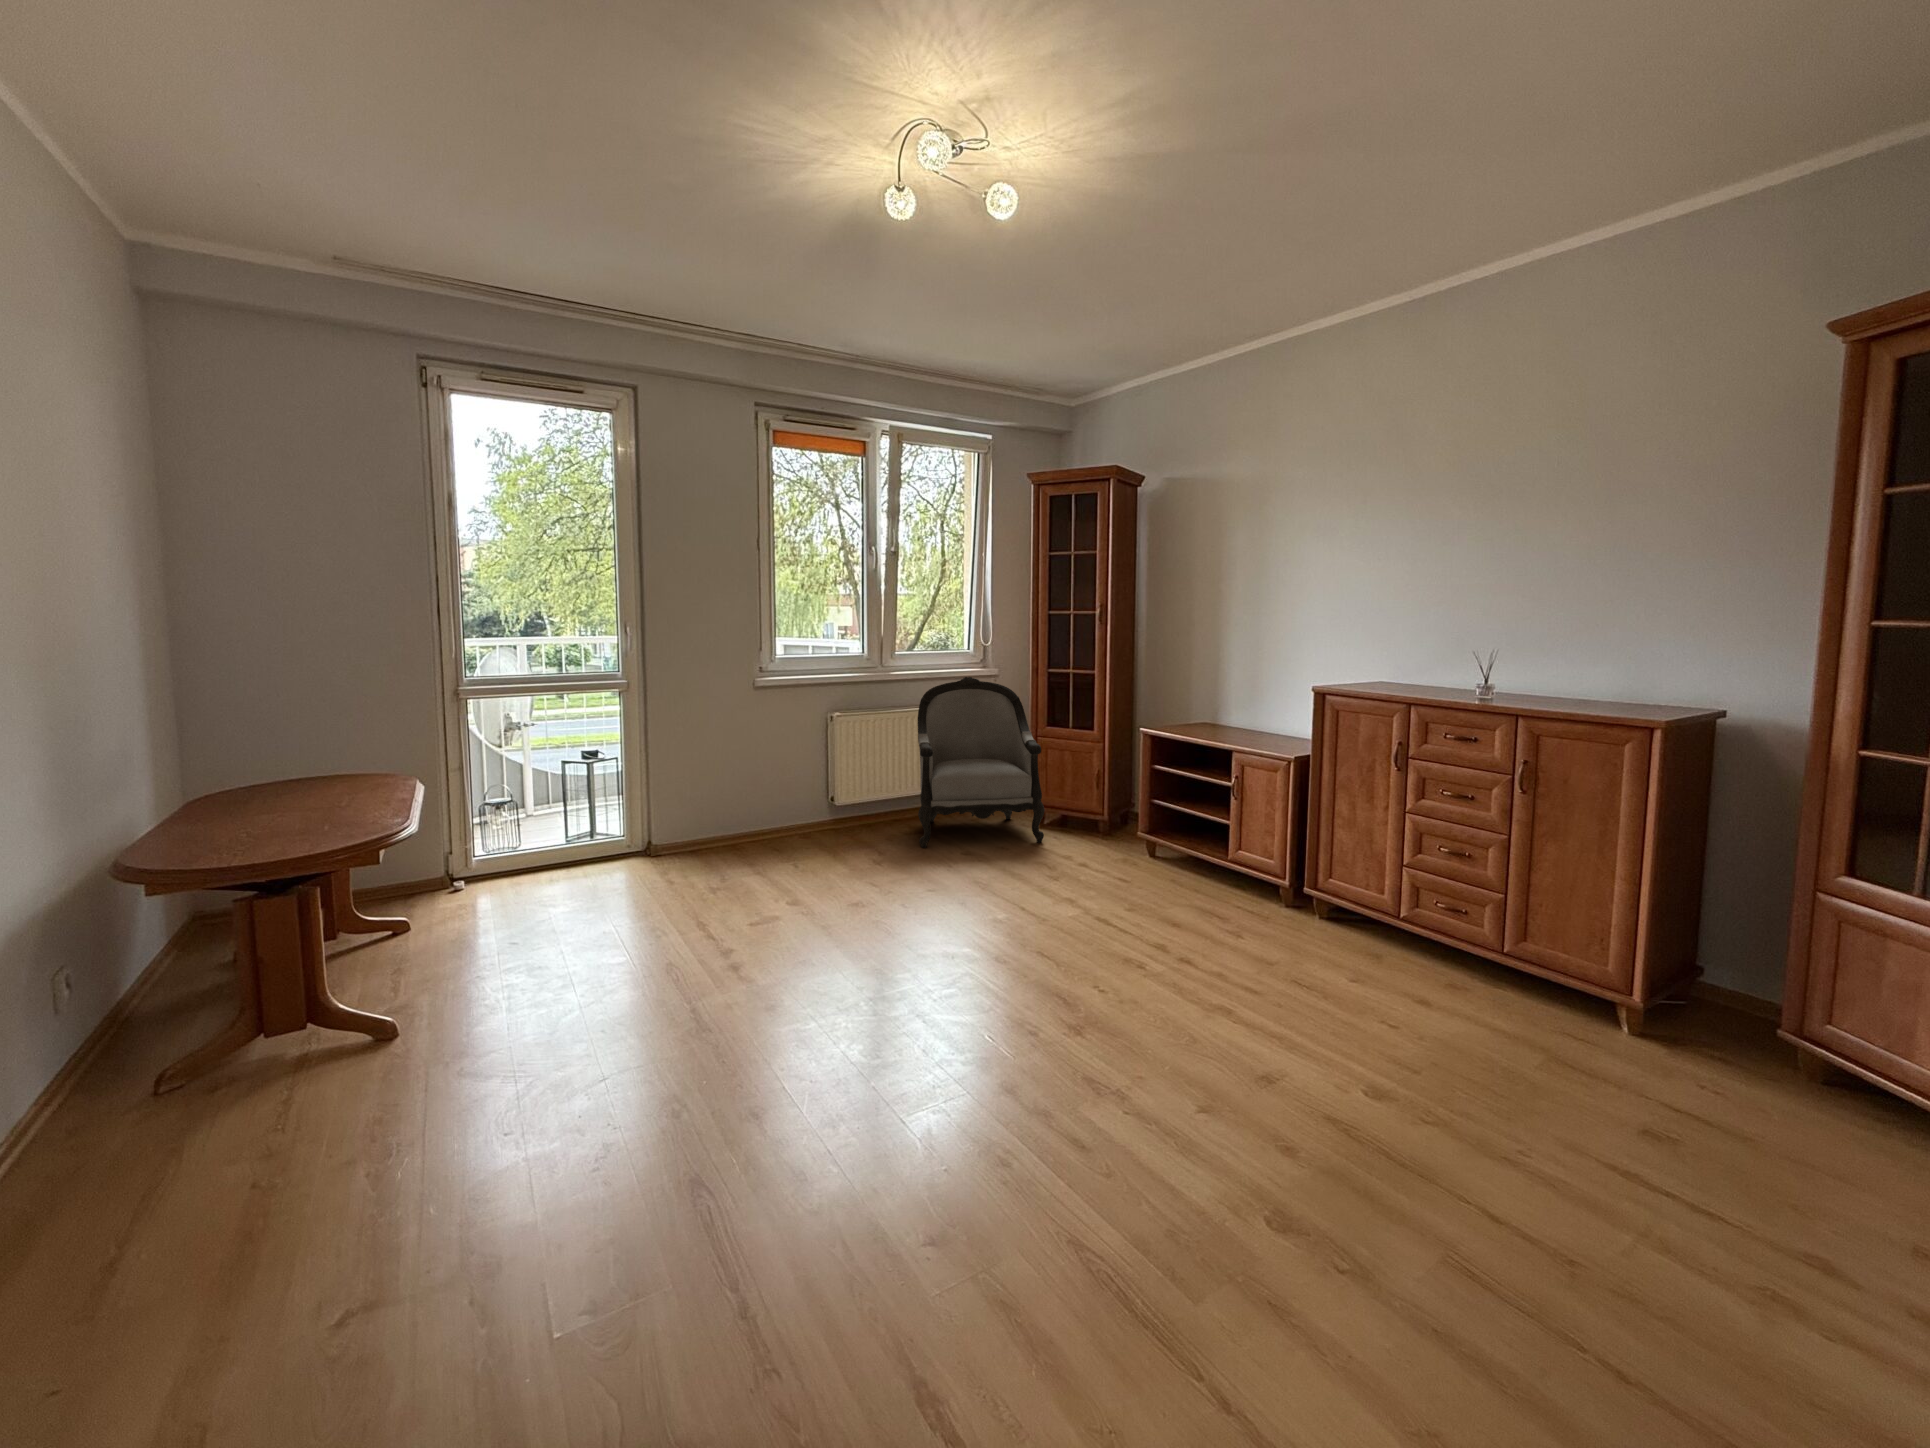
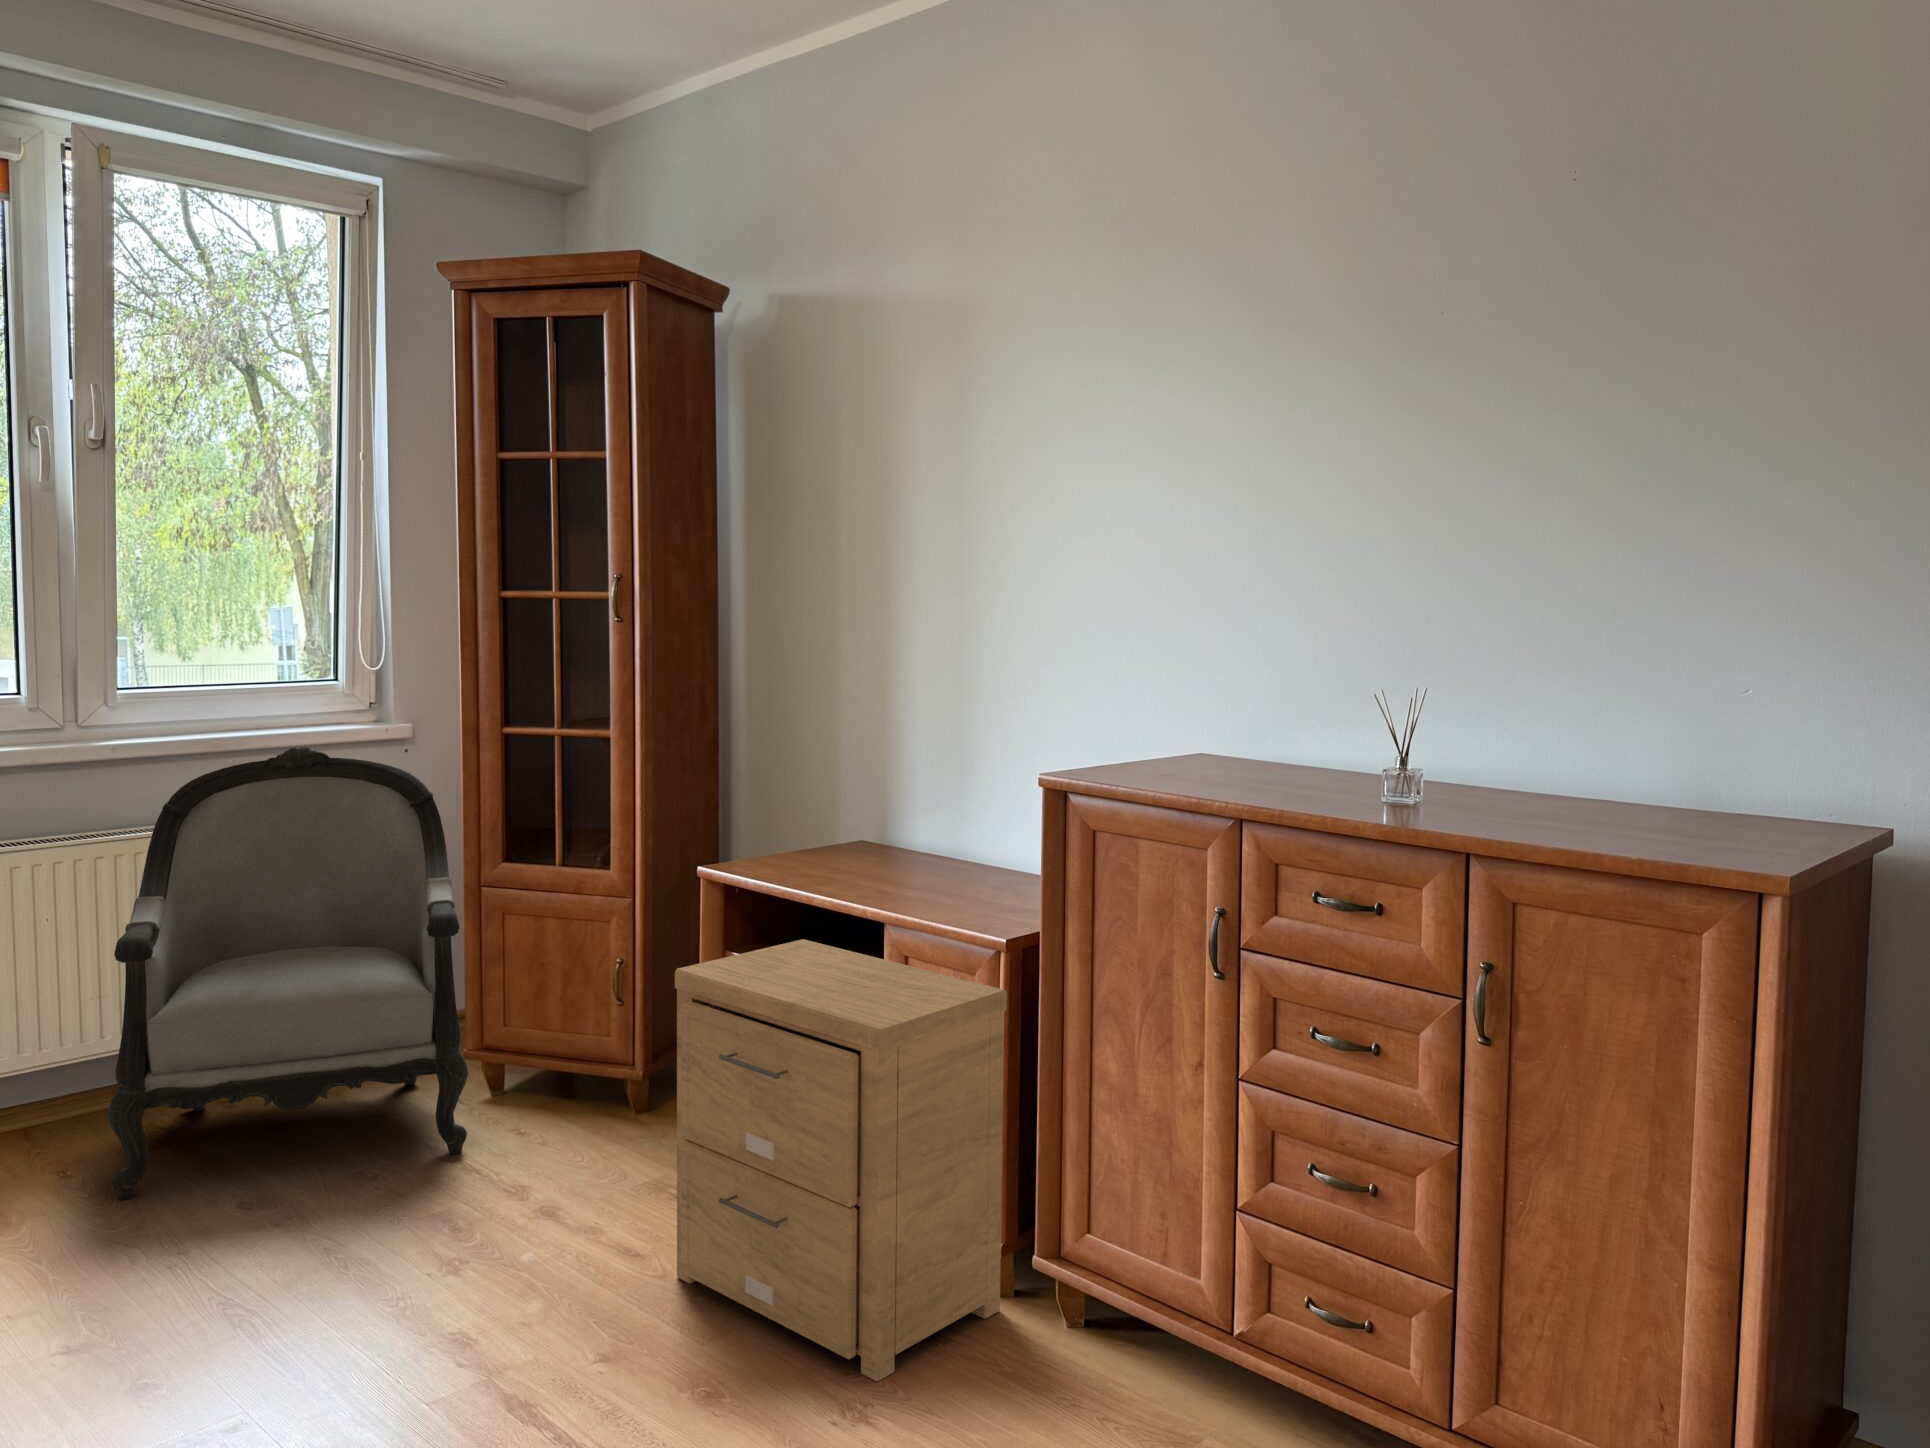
side table: none [1149,757,1295,926] -> present [675,939,1007,1381]

